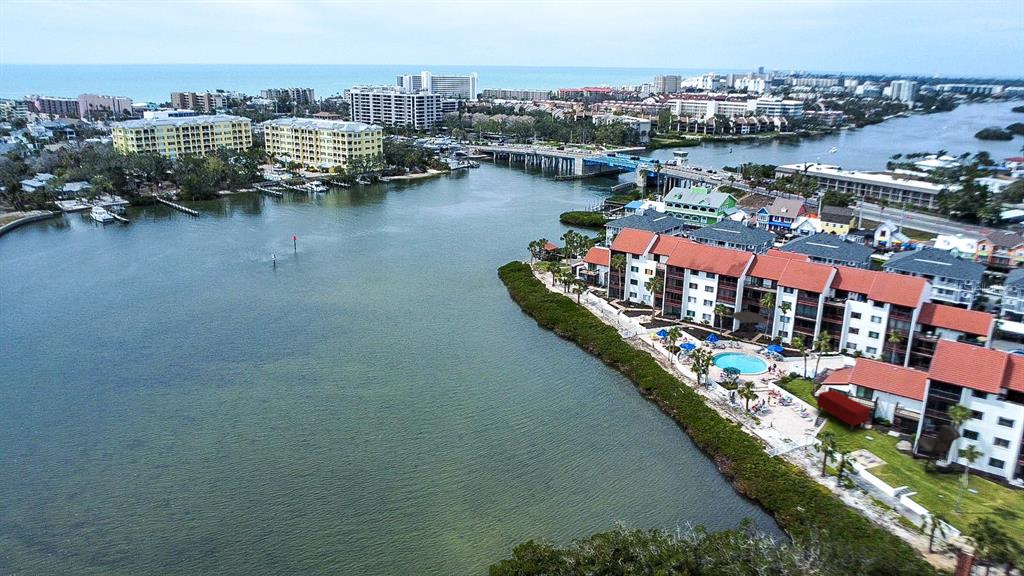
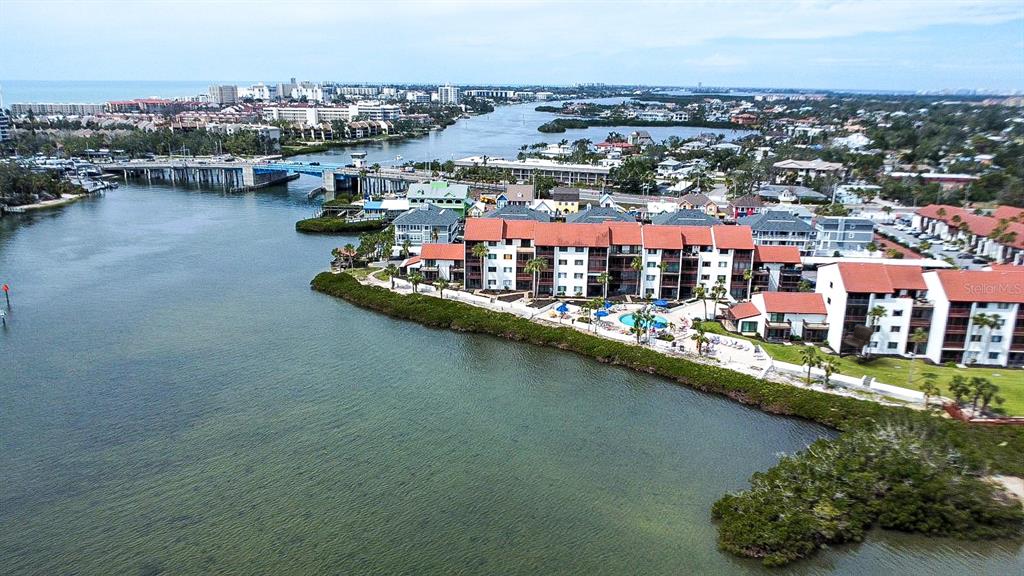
round table: present [732,312,764,337] -> none [609,277,638,302]
bench: present [817,390,870,431] -> none [748,322,792,350]

